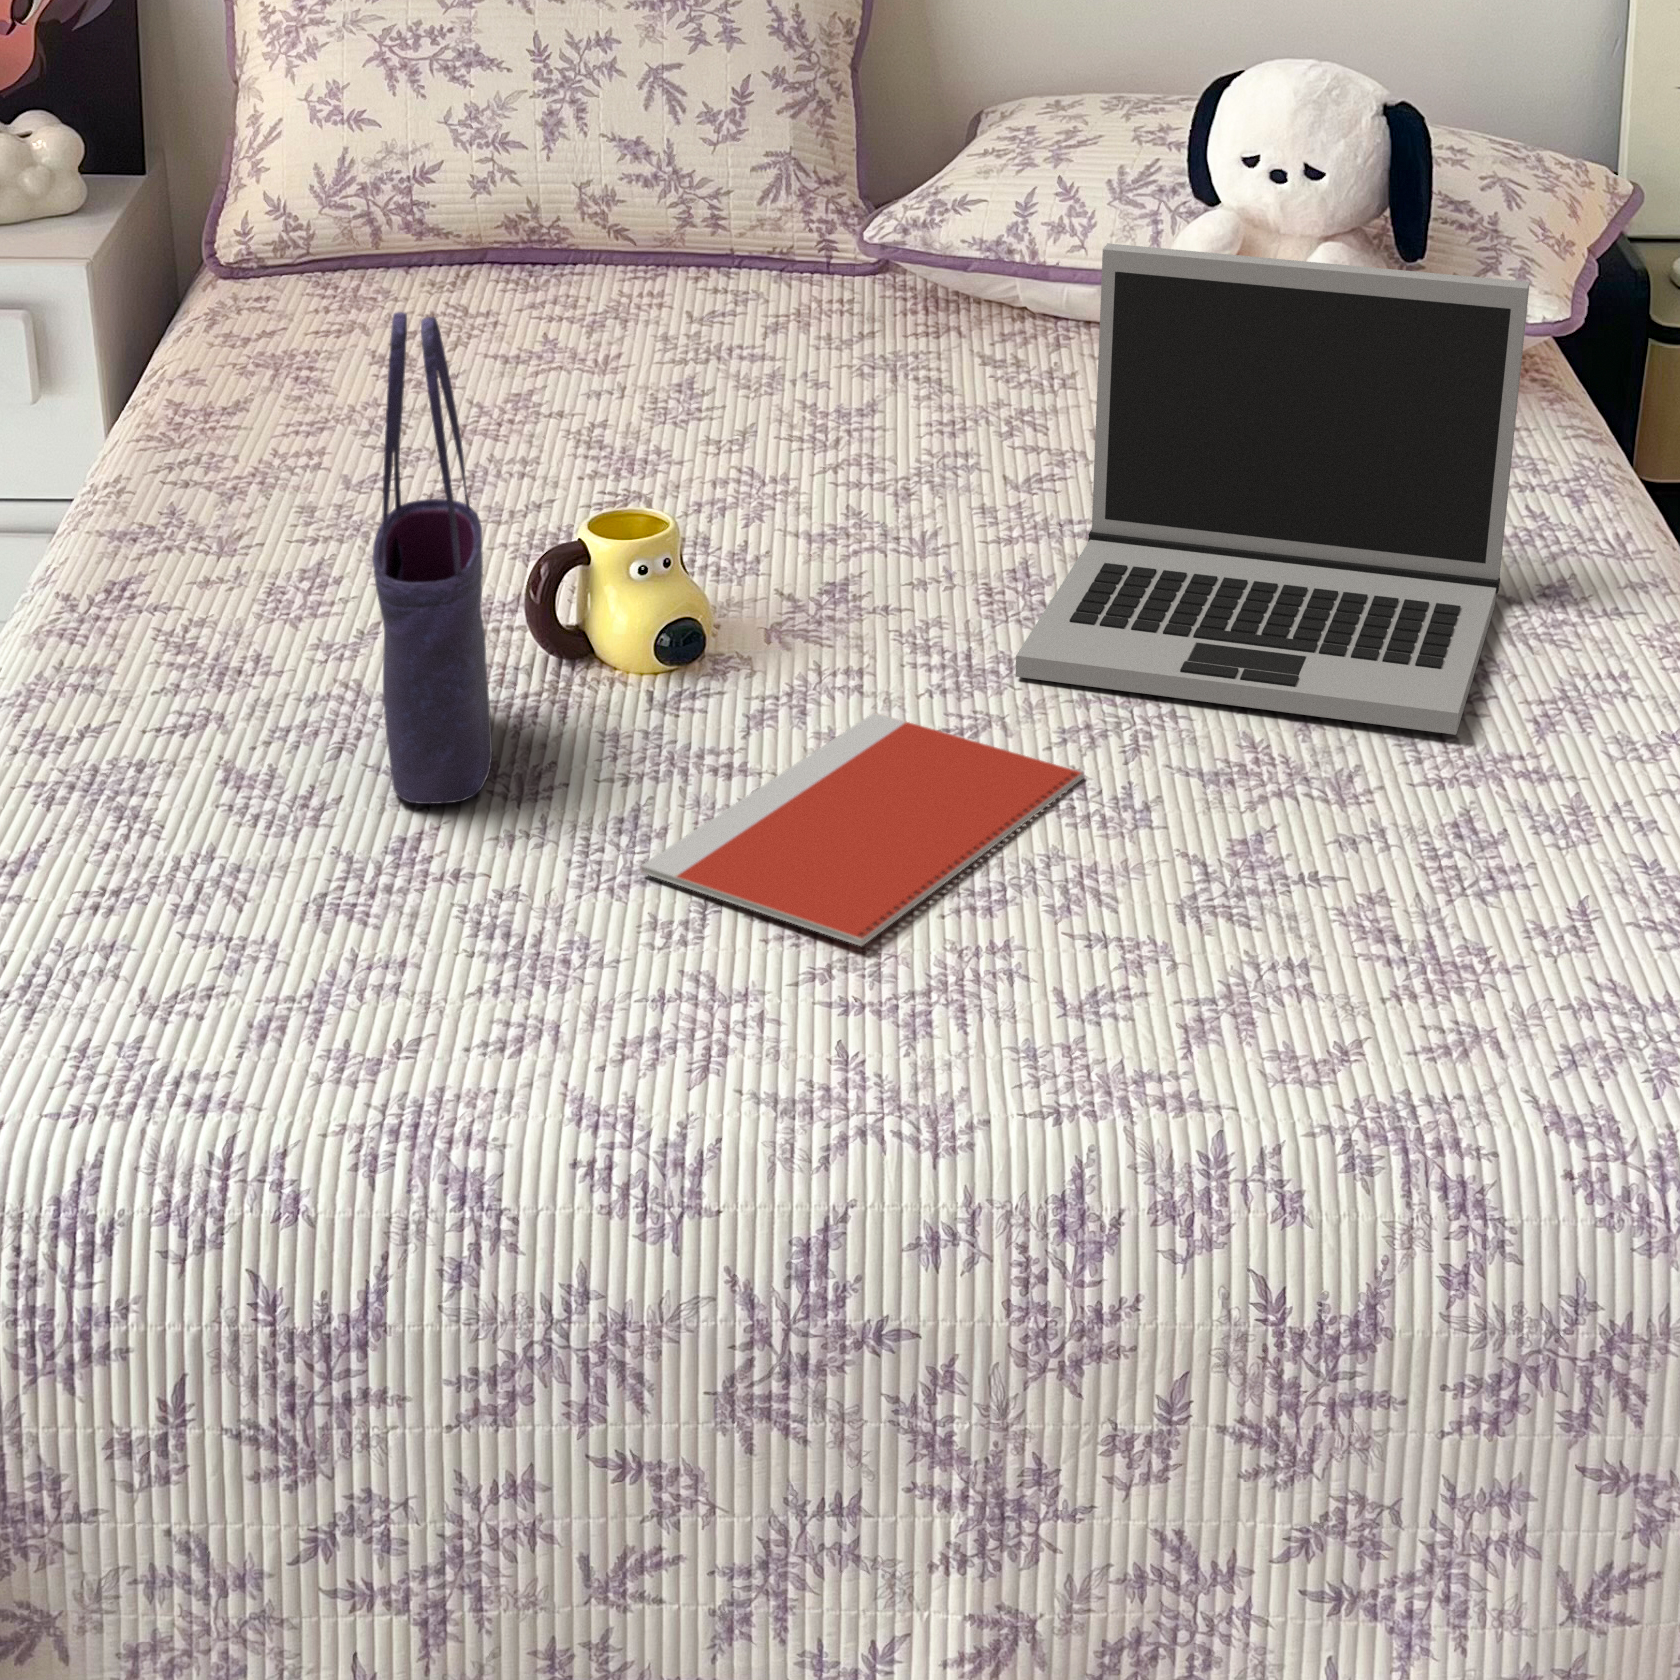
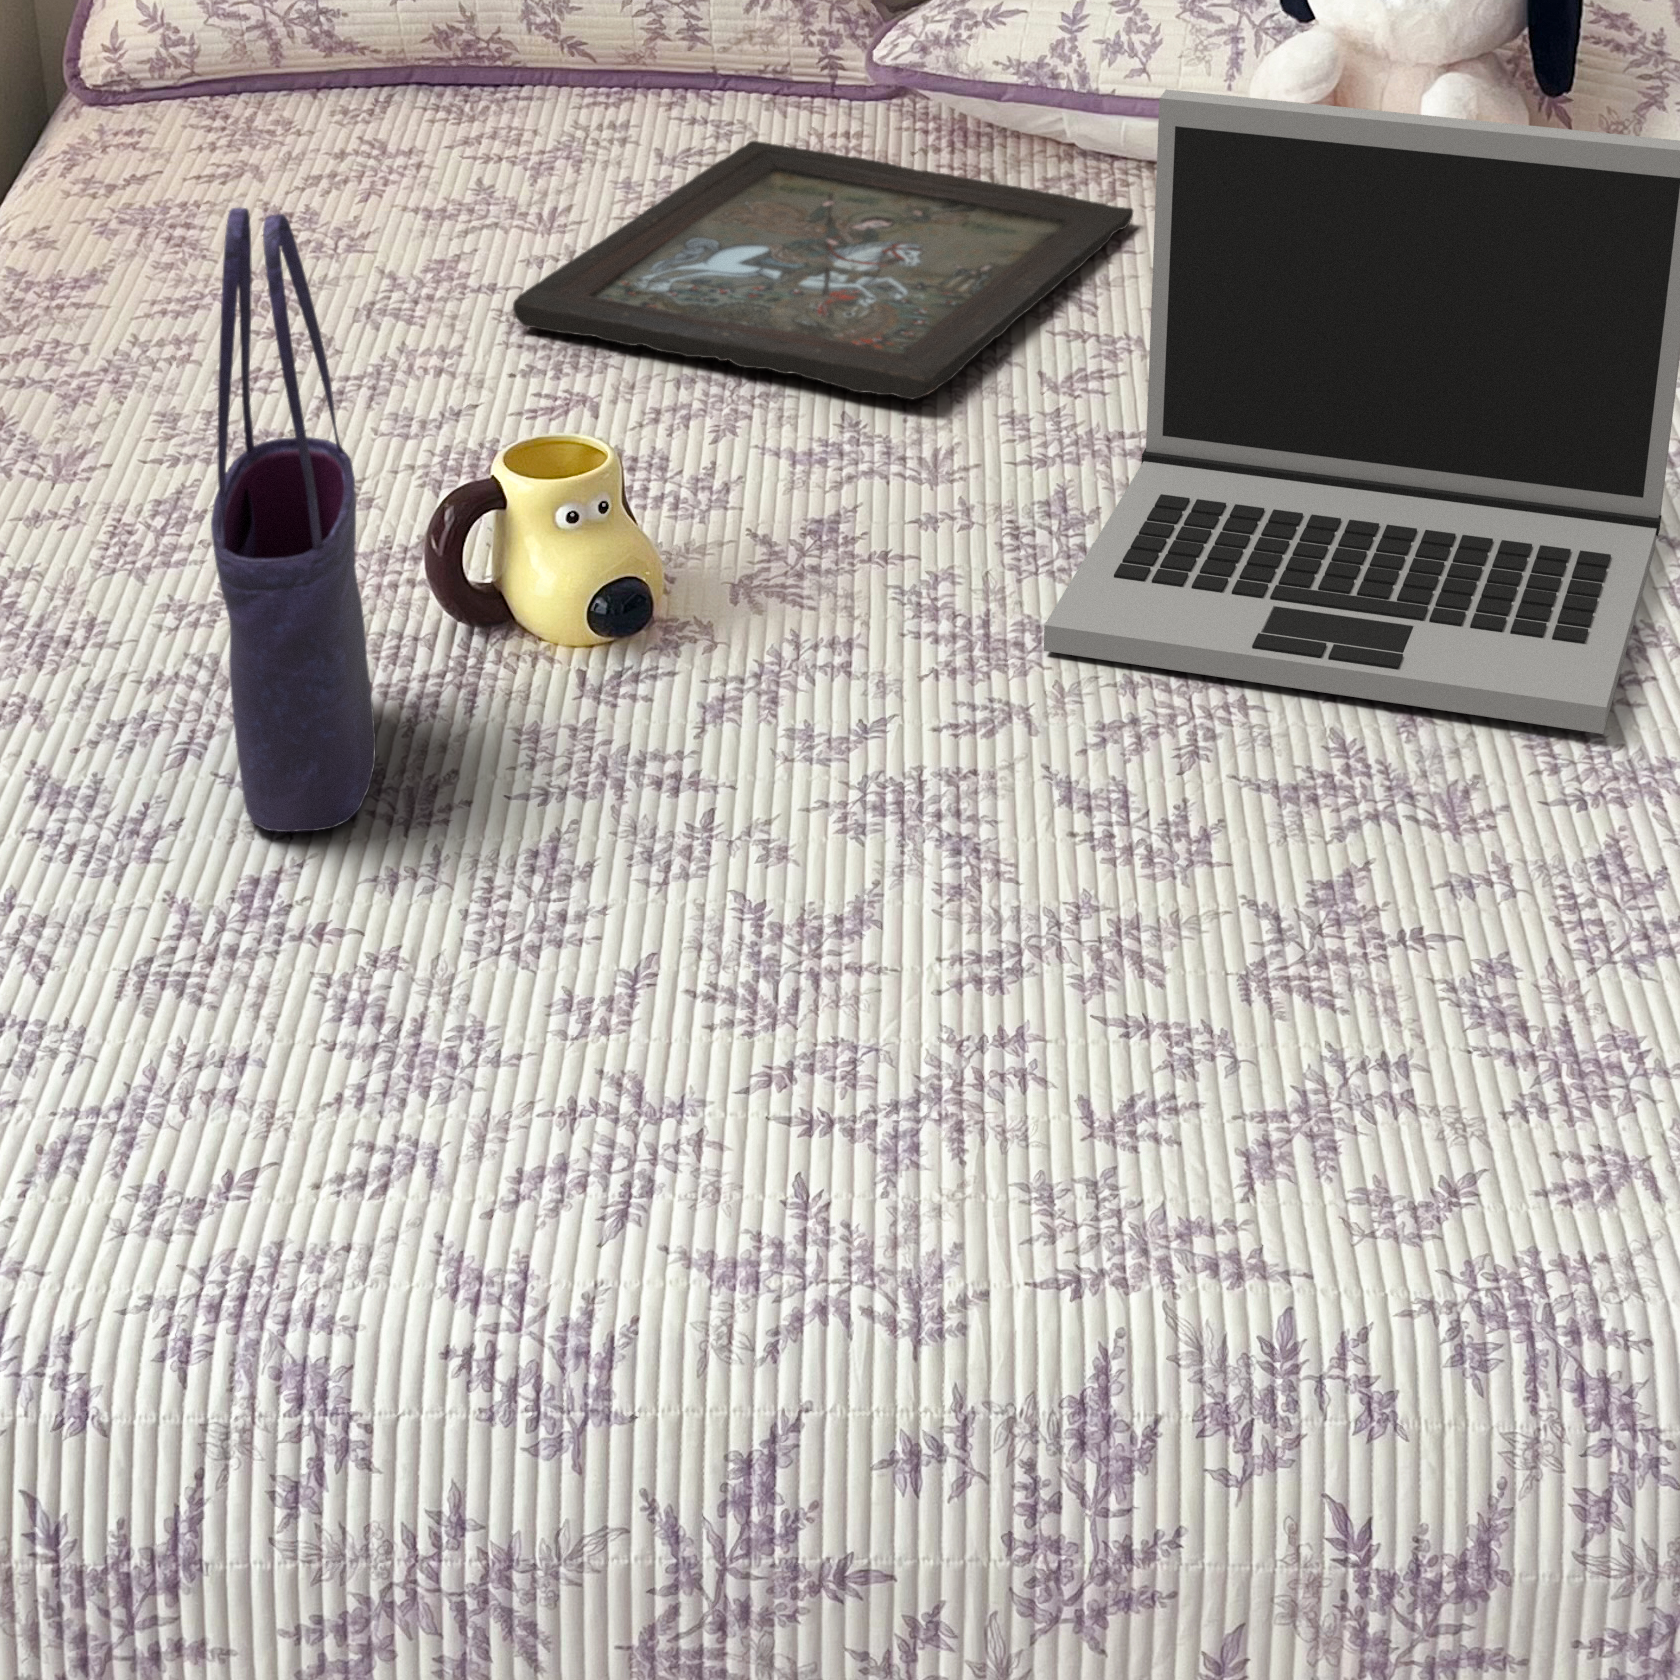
tray: none [581,304,1075,495] -> present [513,141,1133,399]
notebook: present [641,713,1083,946] -> none [553,701,1125,1038]

